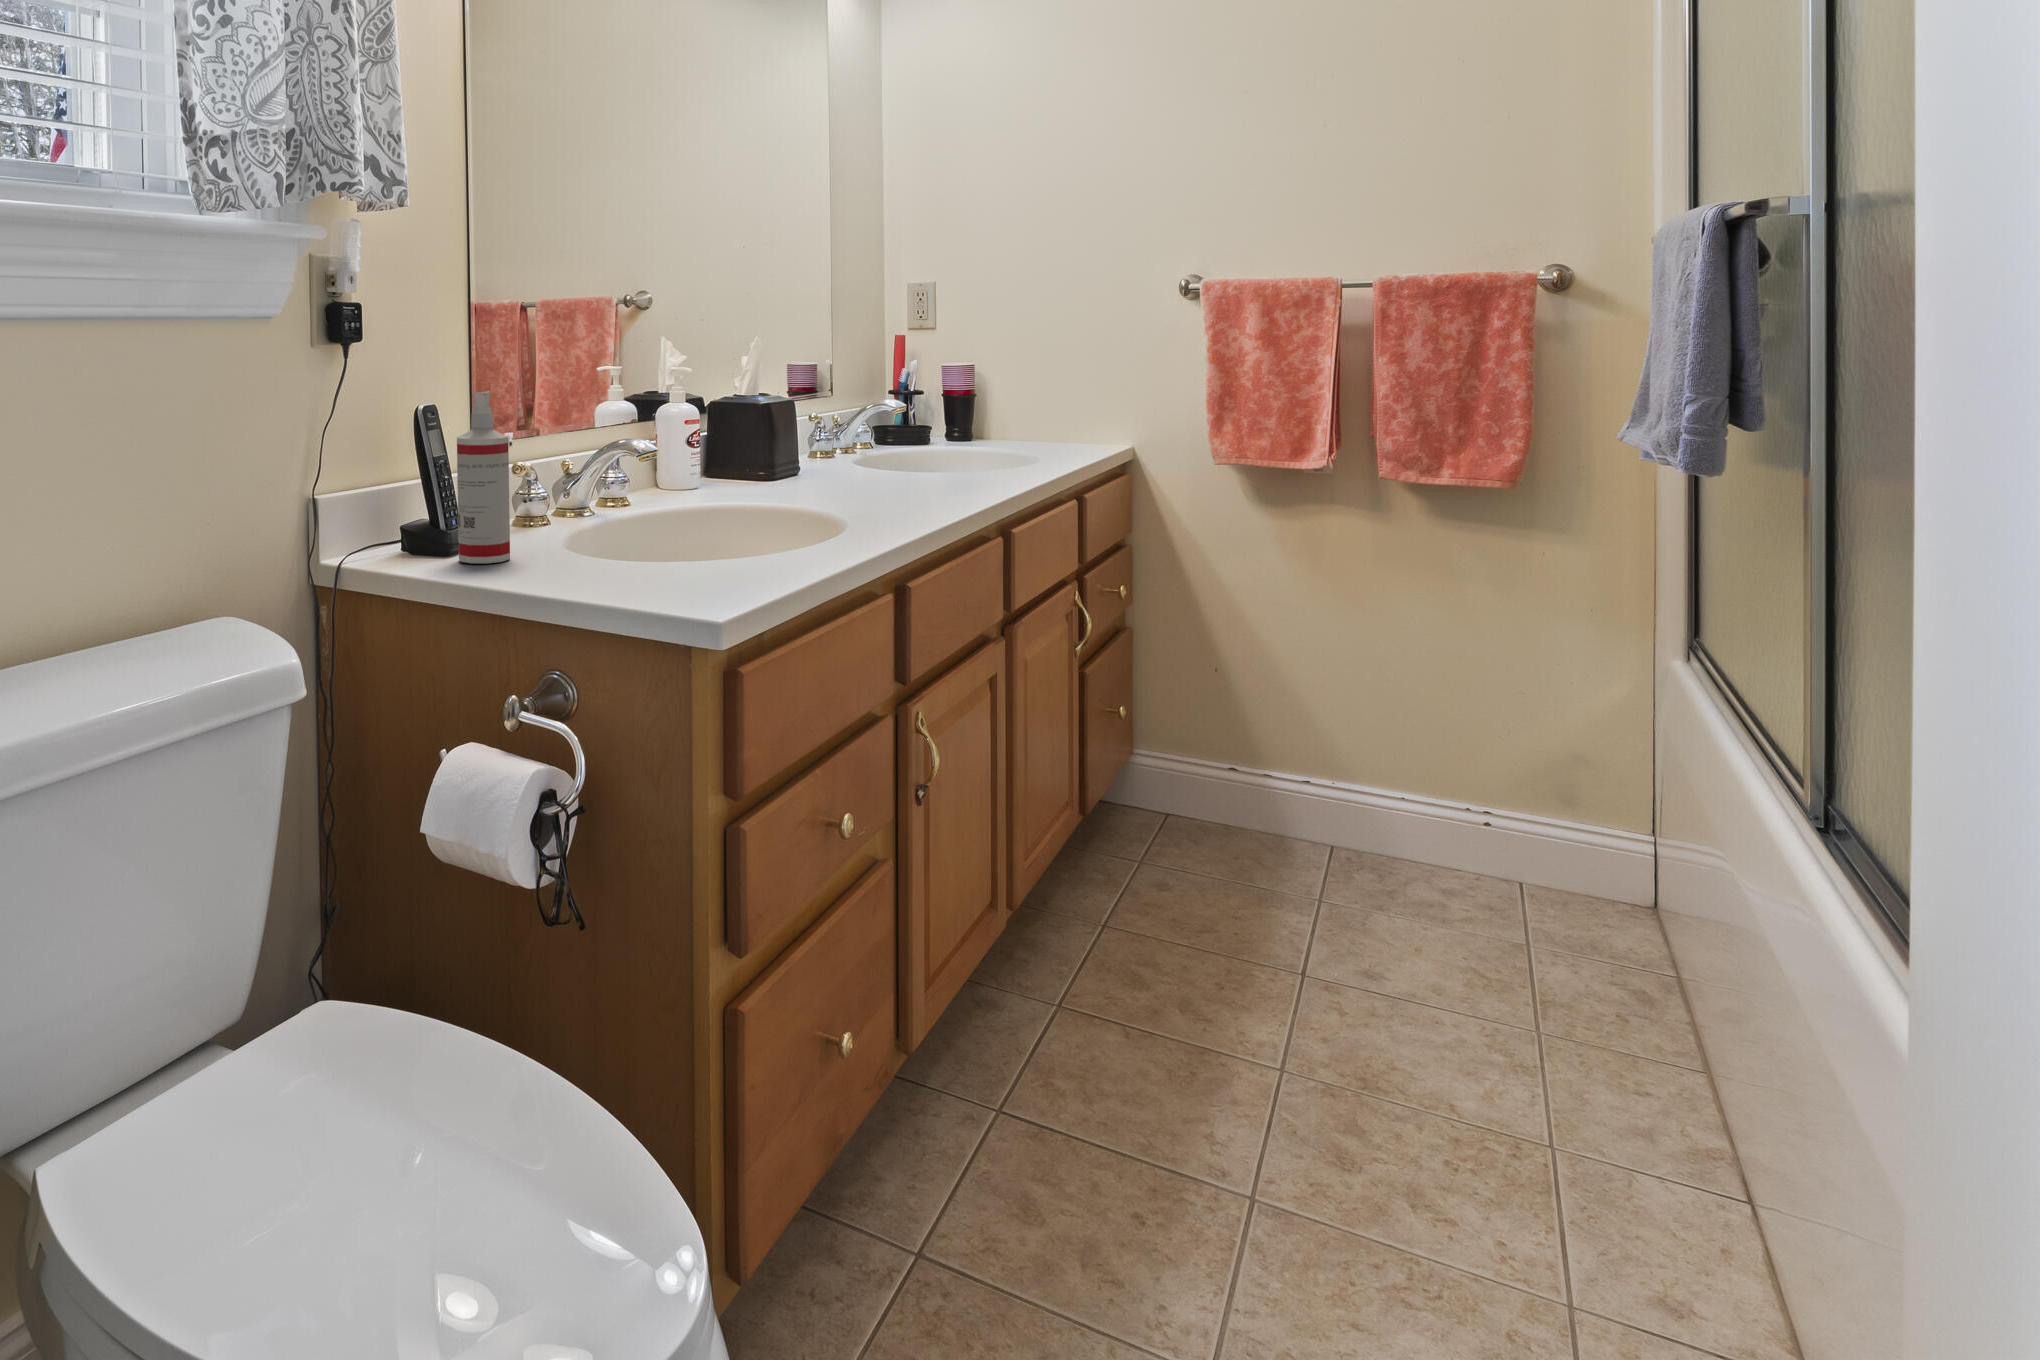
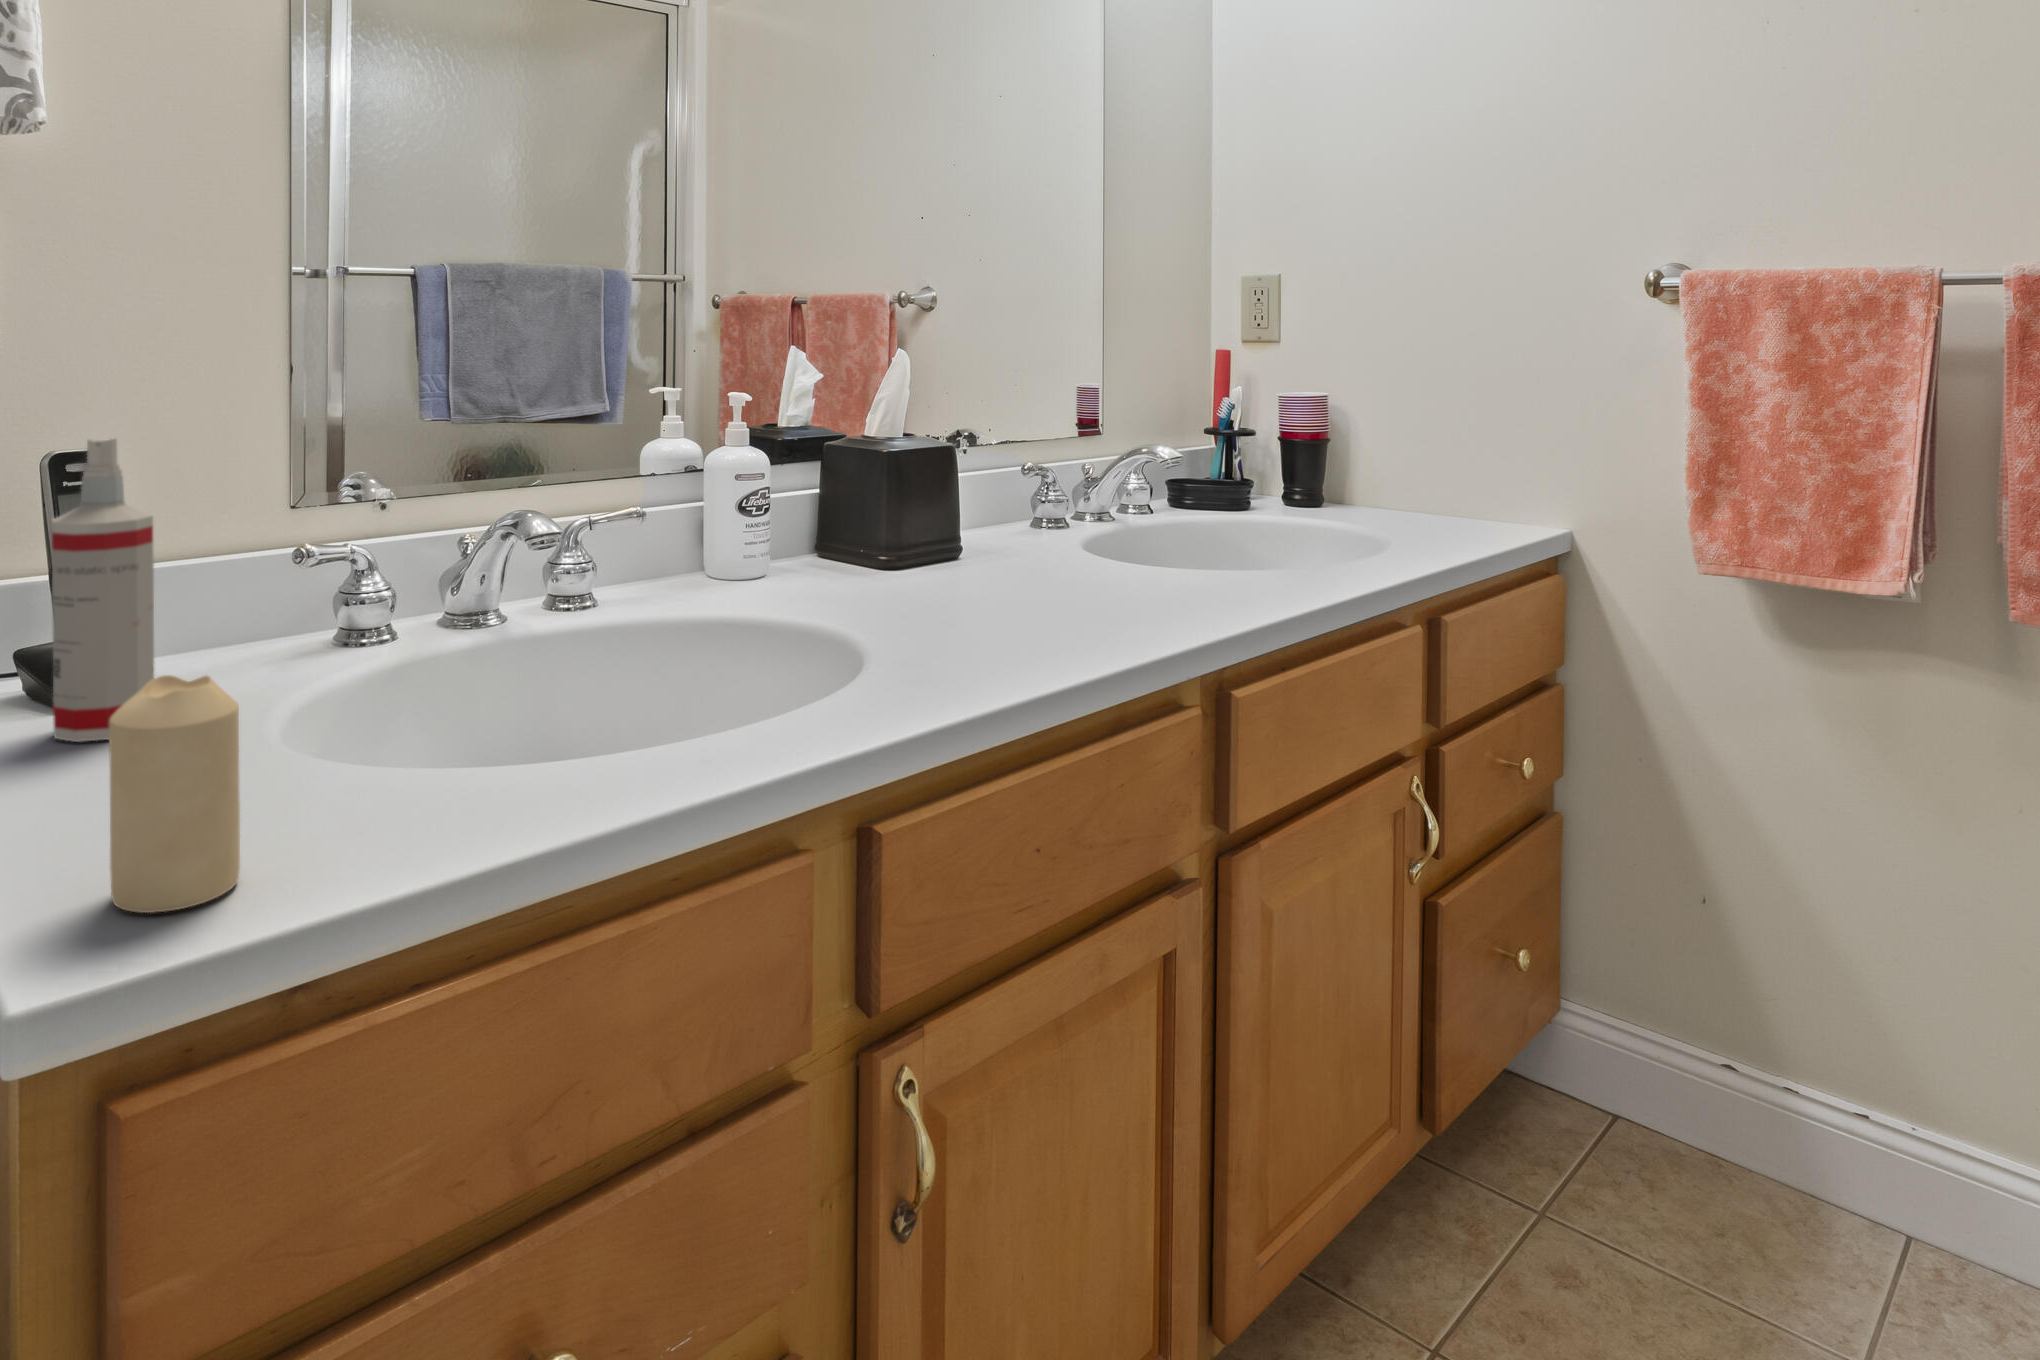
candle: none [676,489,731,593] -> present [109,675,240,913]

